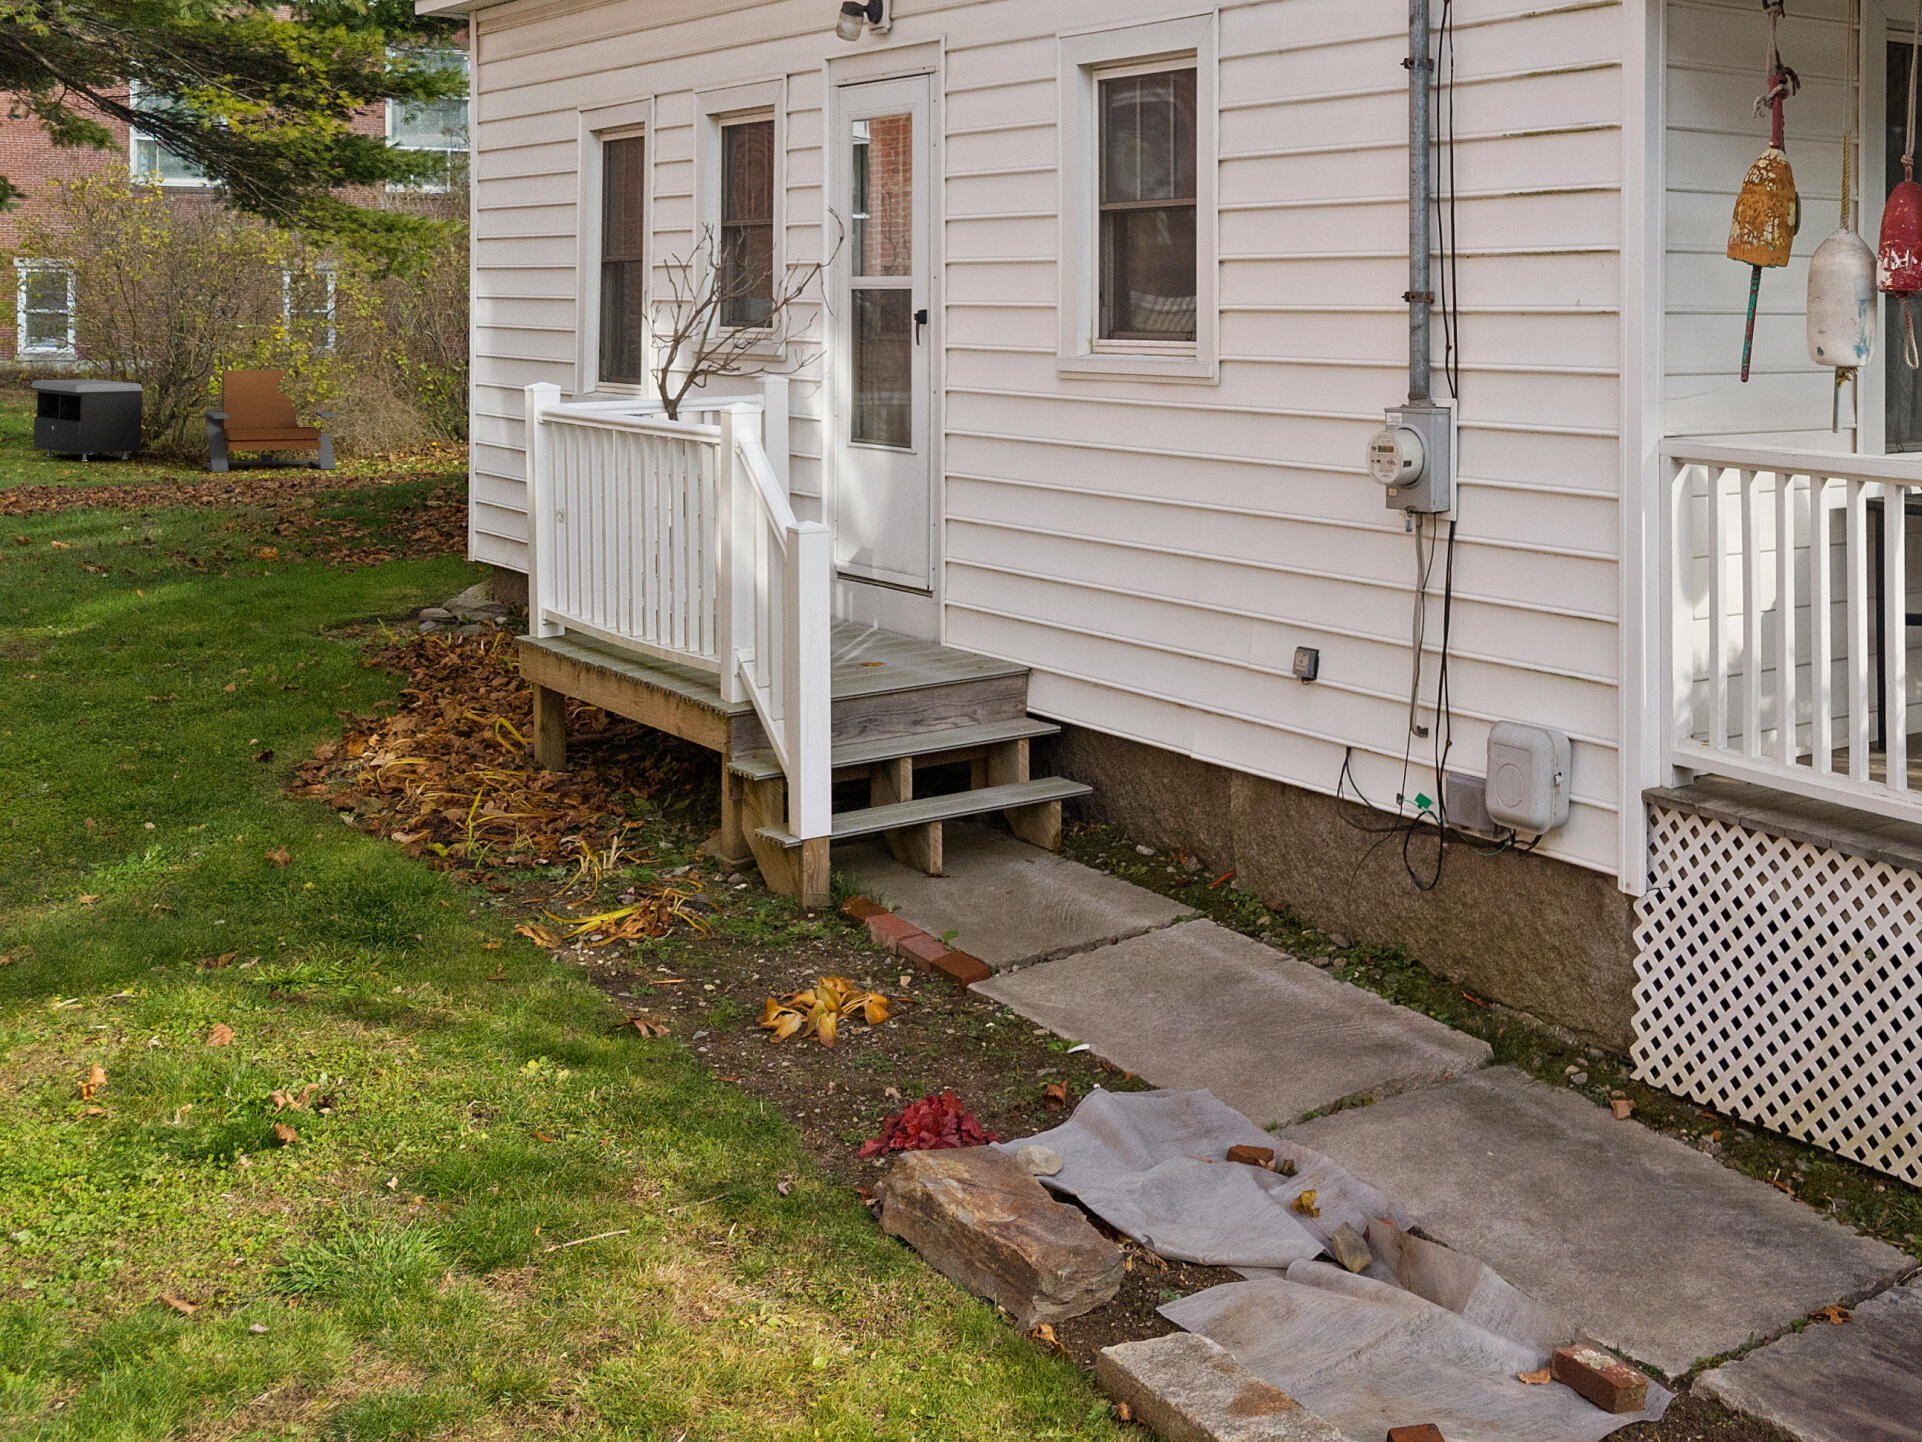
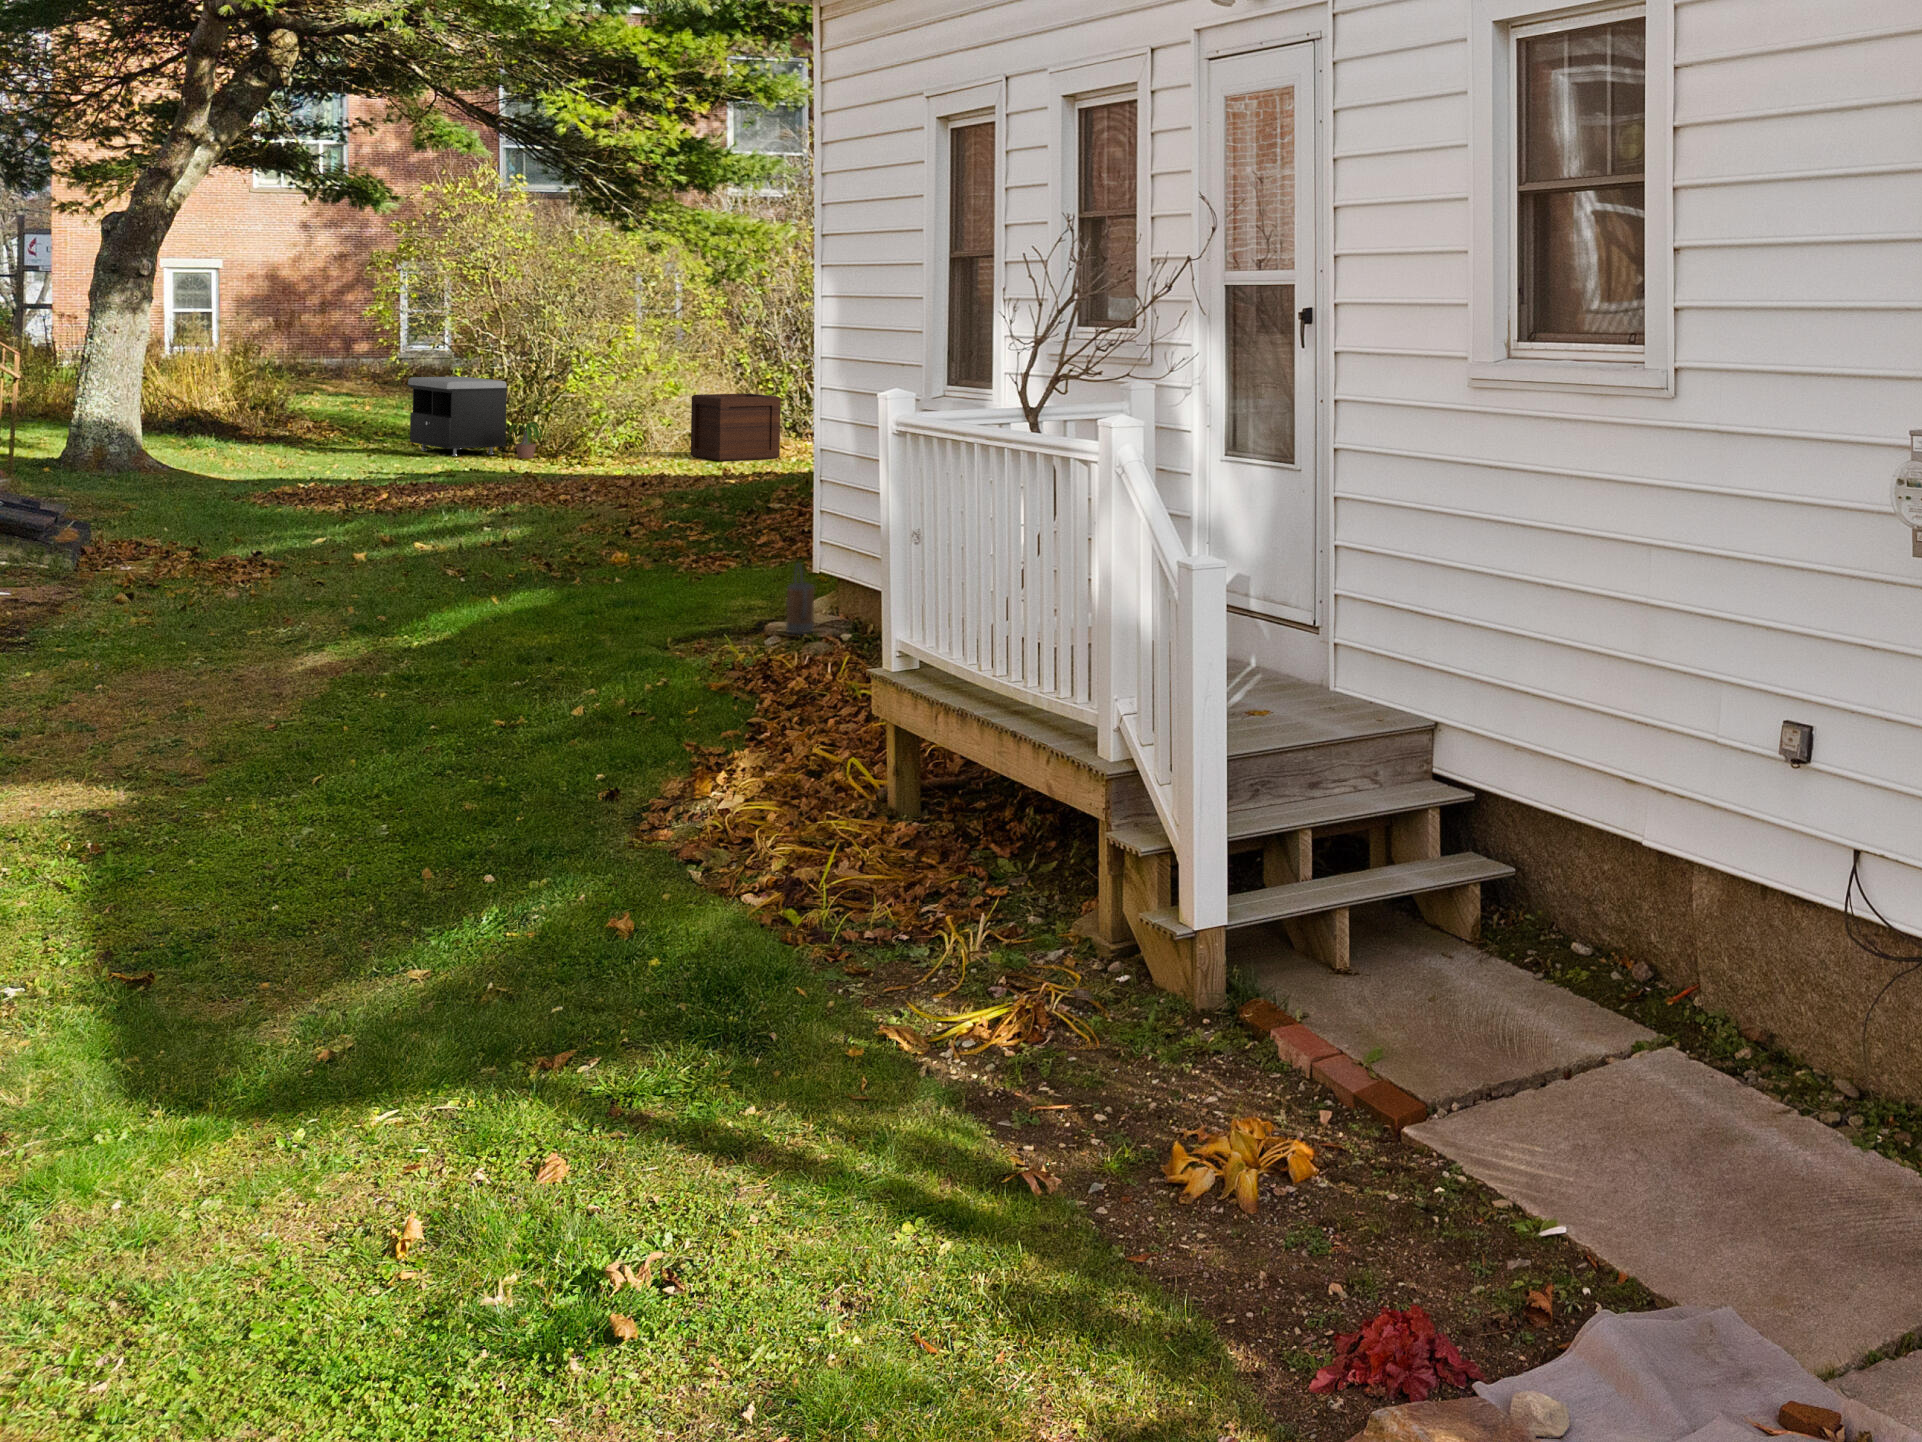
lounge chair: present [204,370,337,472] -> none [563,368,684,468]
wooden crate: none [344,396,441,464] -> present [691,393,781,461]
potted plant: none [136,426,186,463] -> present [509,422,542,458]
watering can: none [442,555,471,622] -> present [786,564,814,634]

